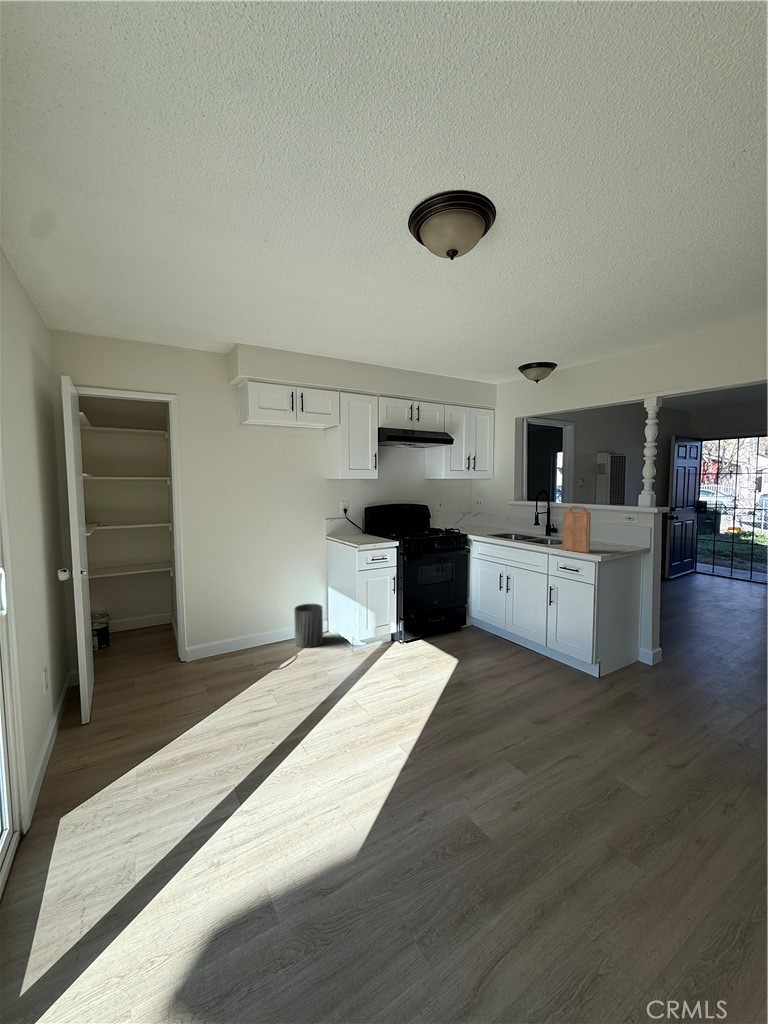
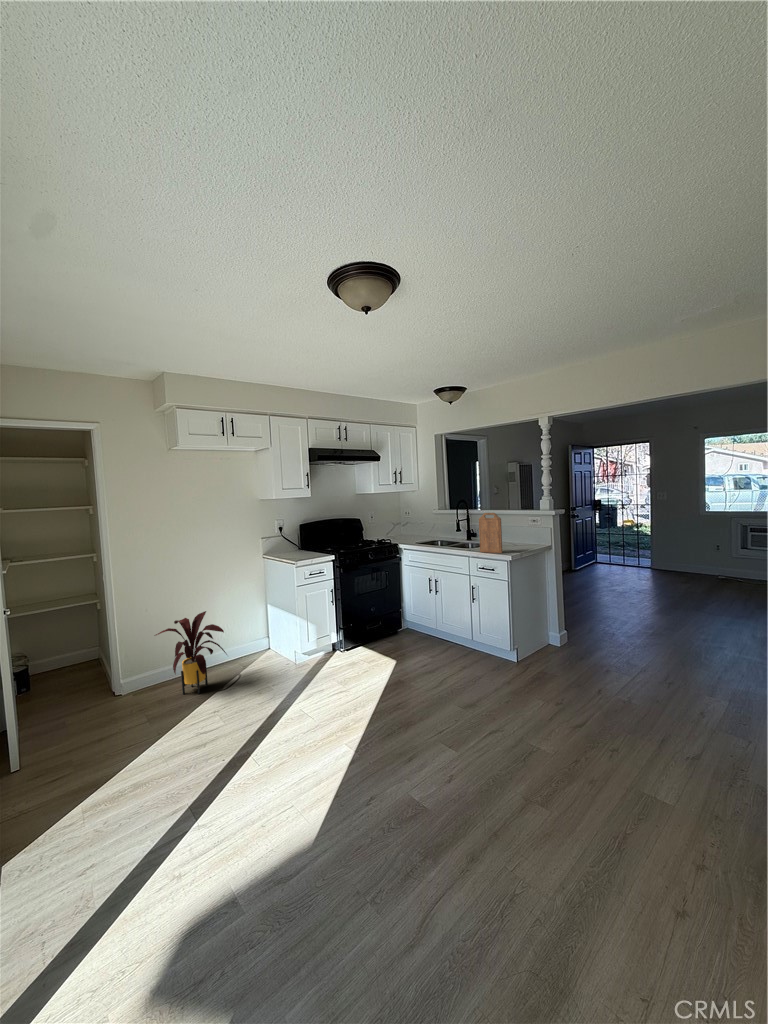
house plant: none [215,588,285,671] -> present [156,611,226,694]
trash can: present [294,604,323,648] -> none [235,622,266,666]

